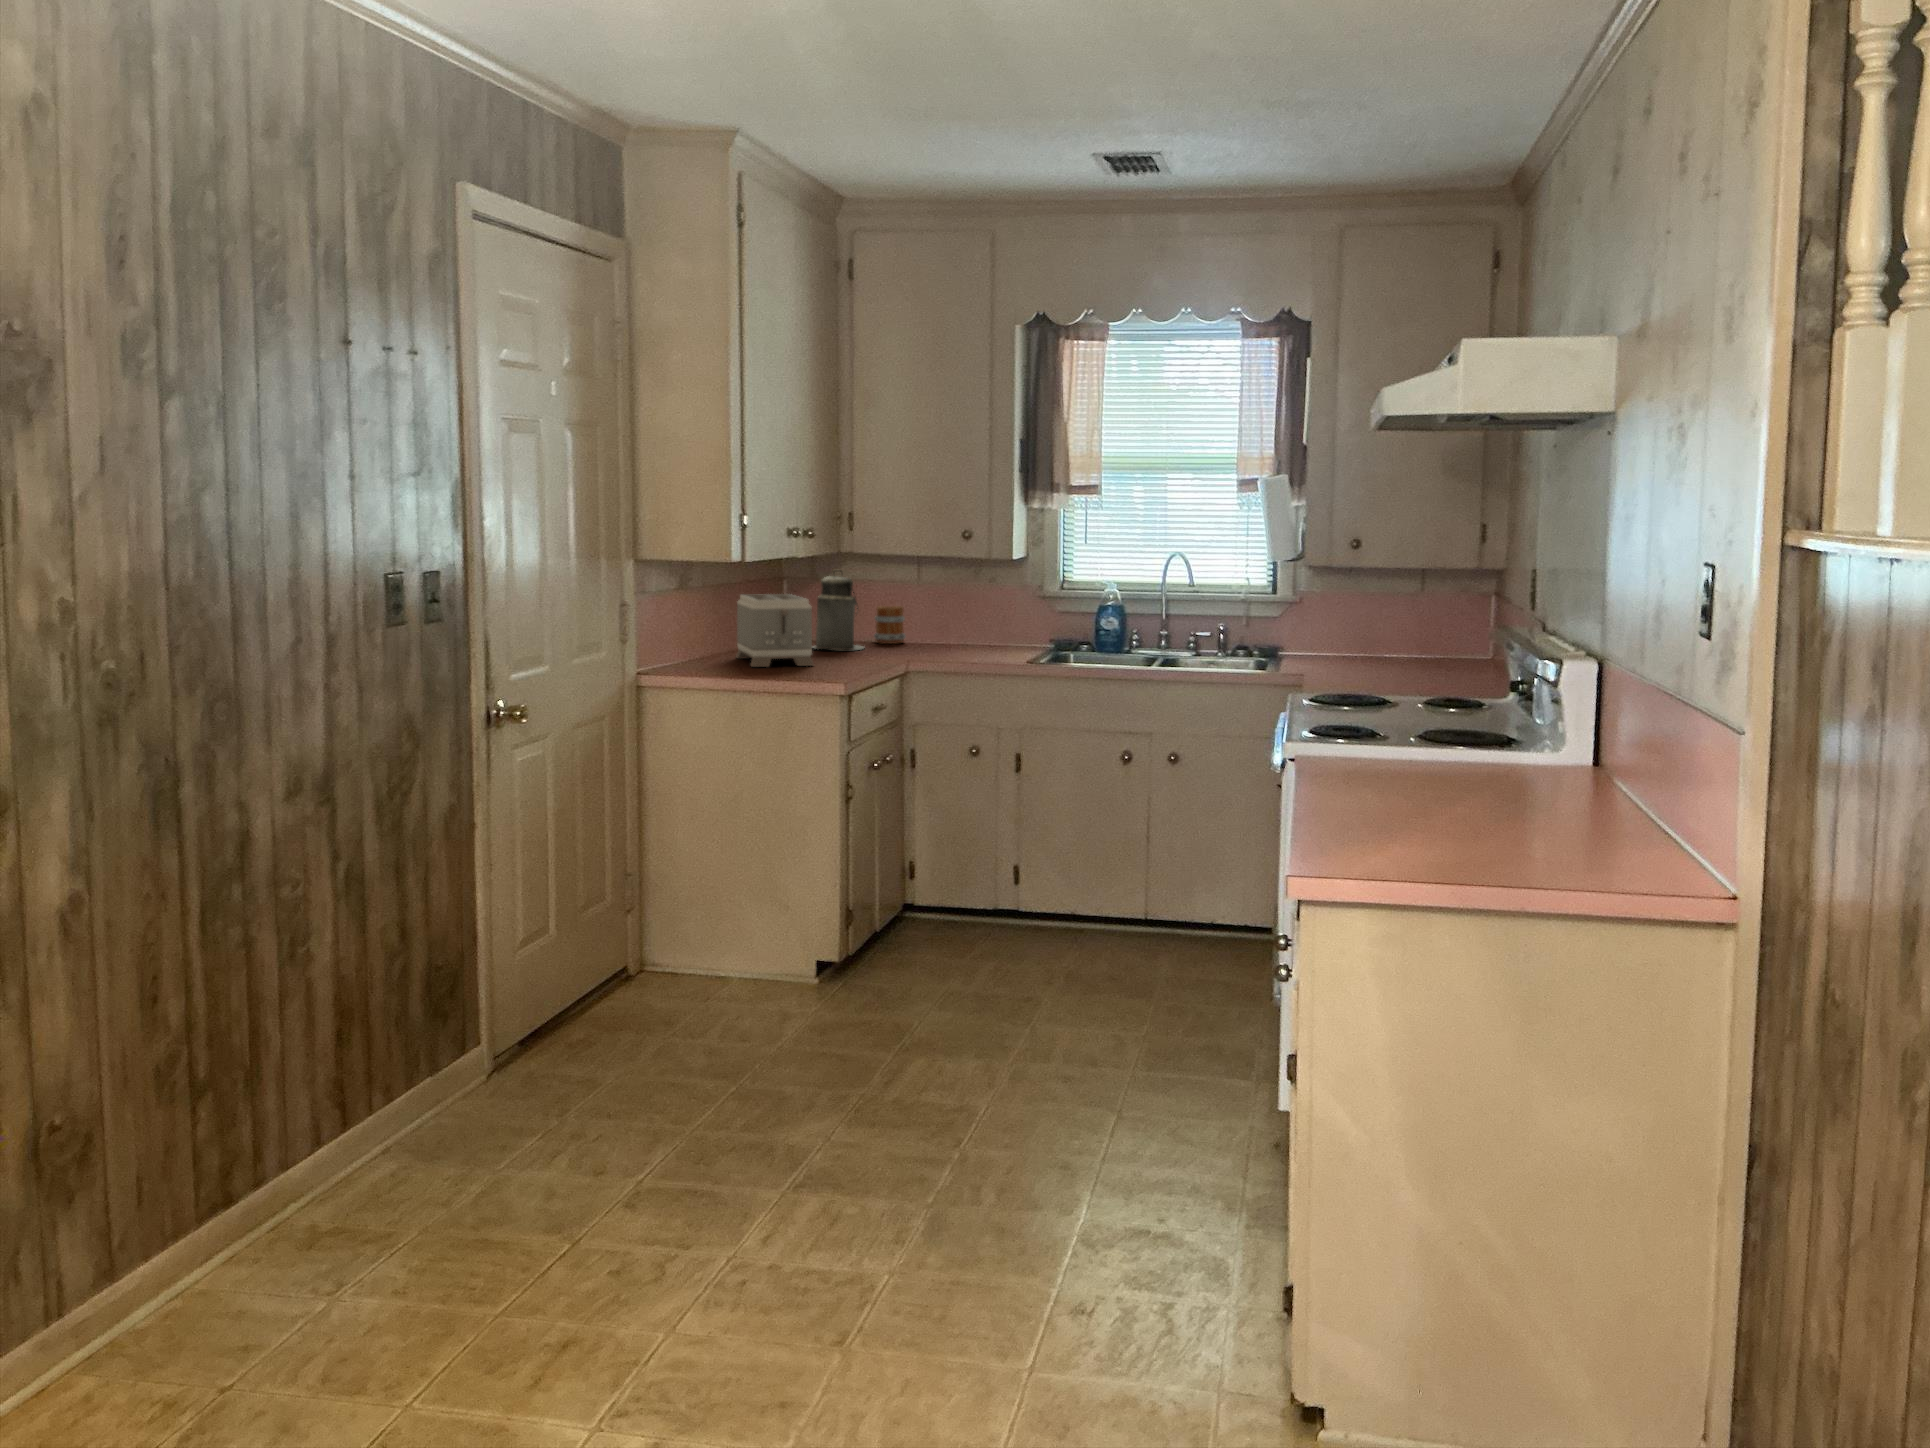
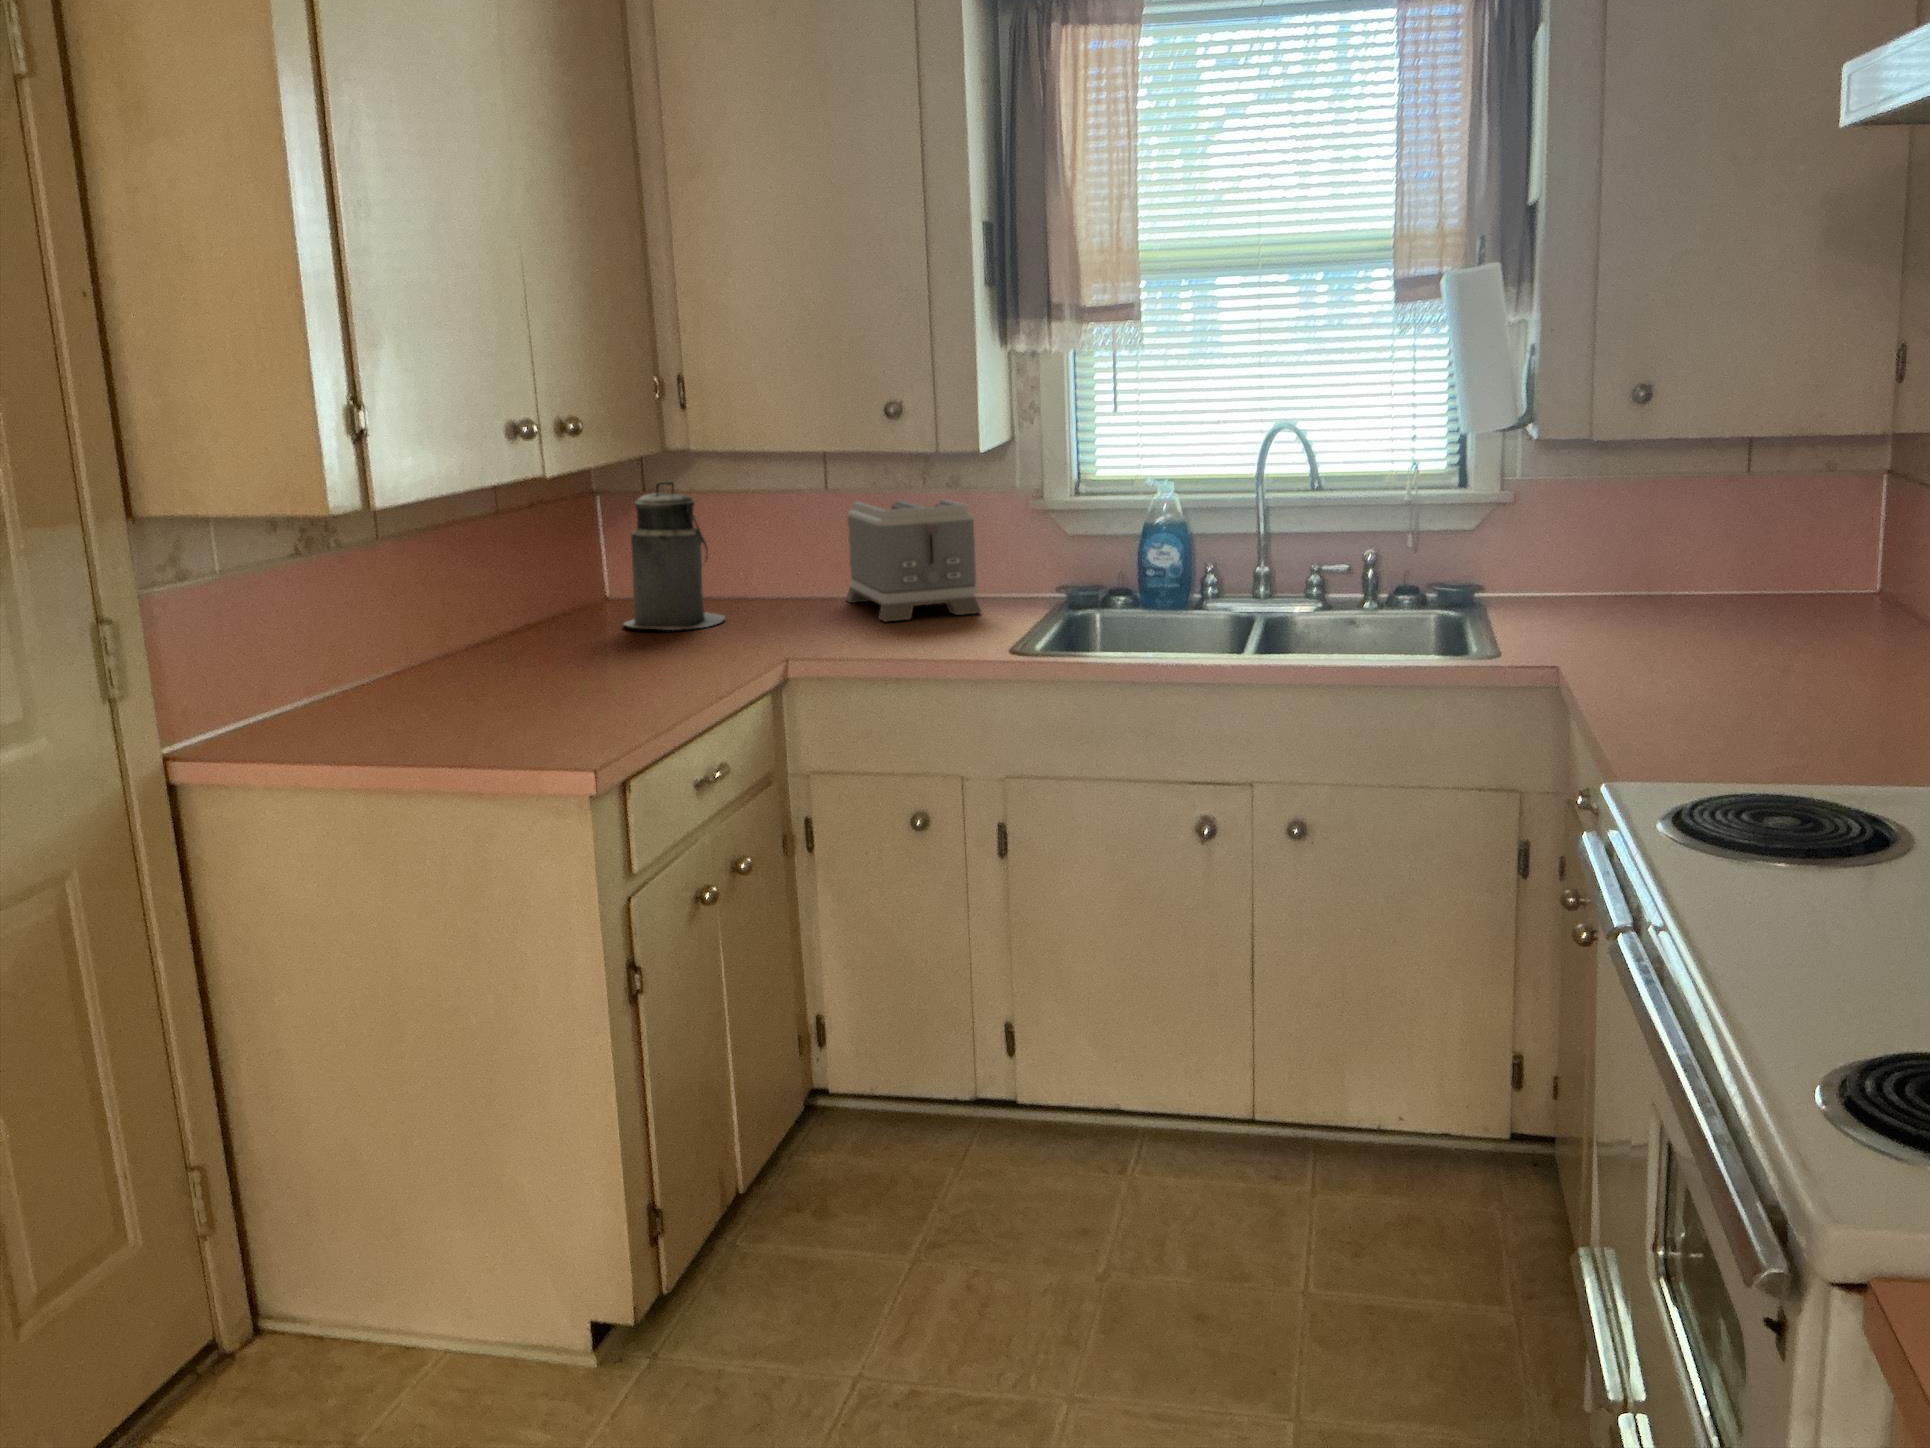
toaster: present [736,594,814,667] -> present [846,500,981,621]
mug: present [874,606,906,644] -> none [748,525,805,605]

